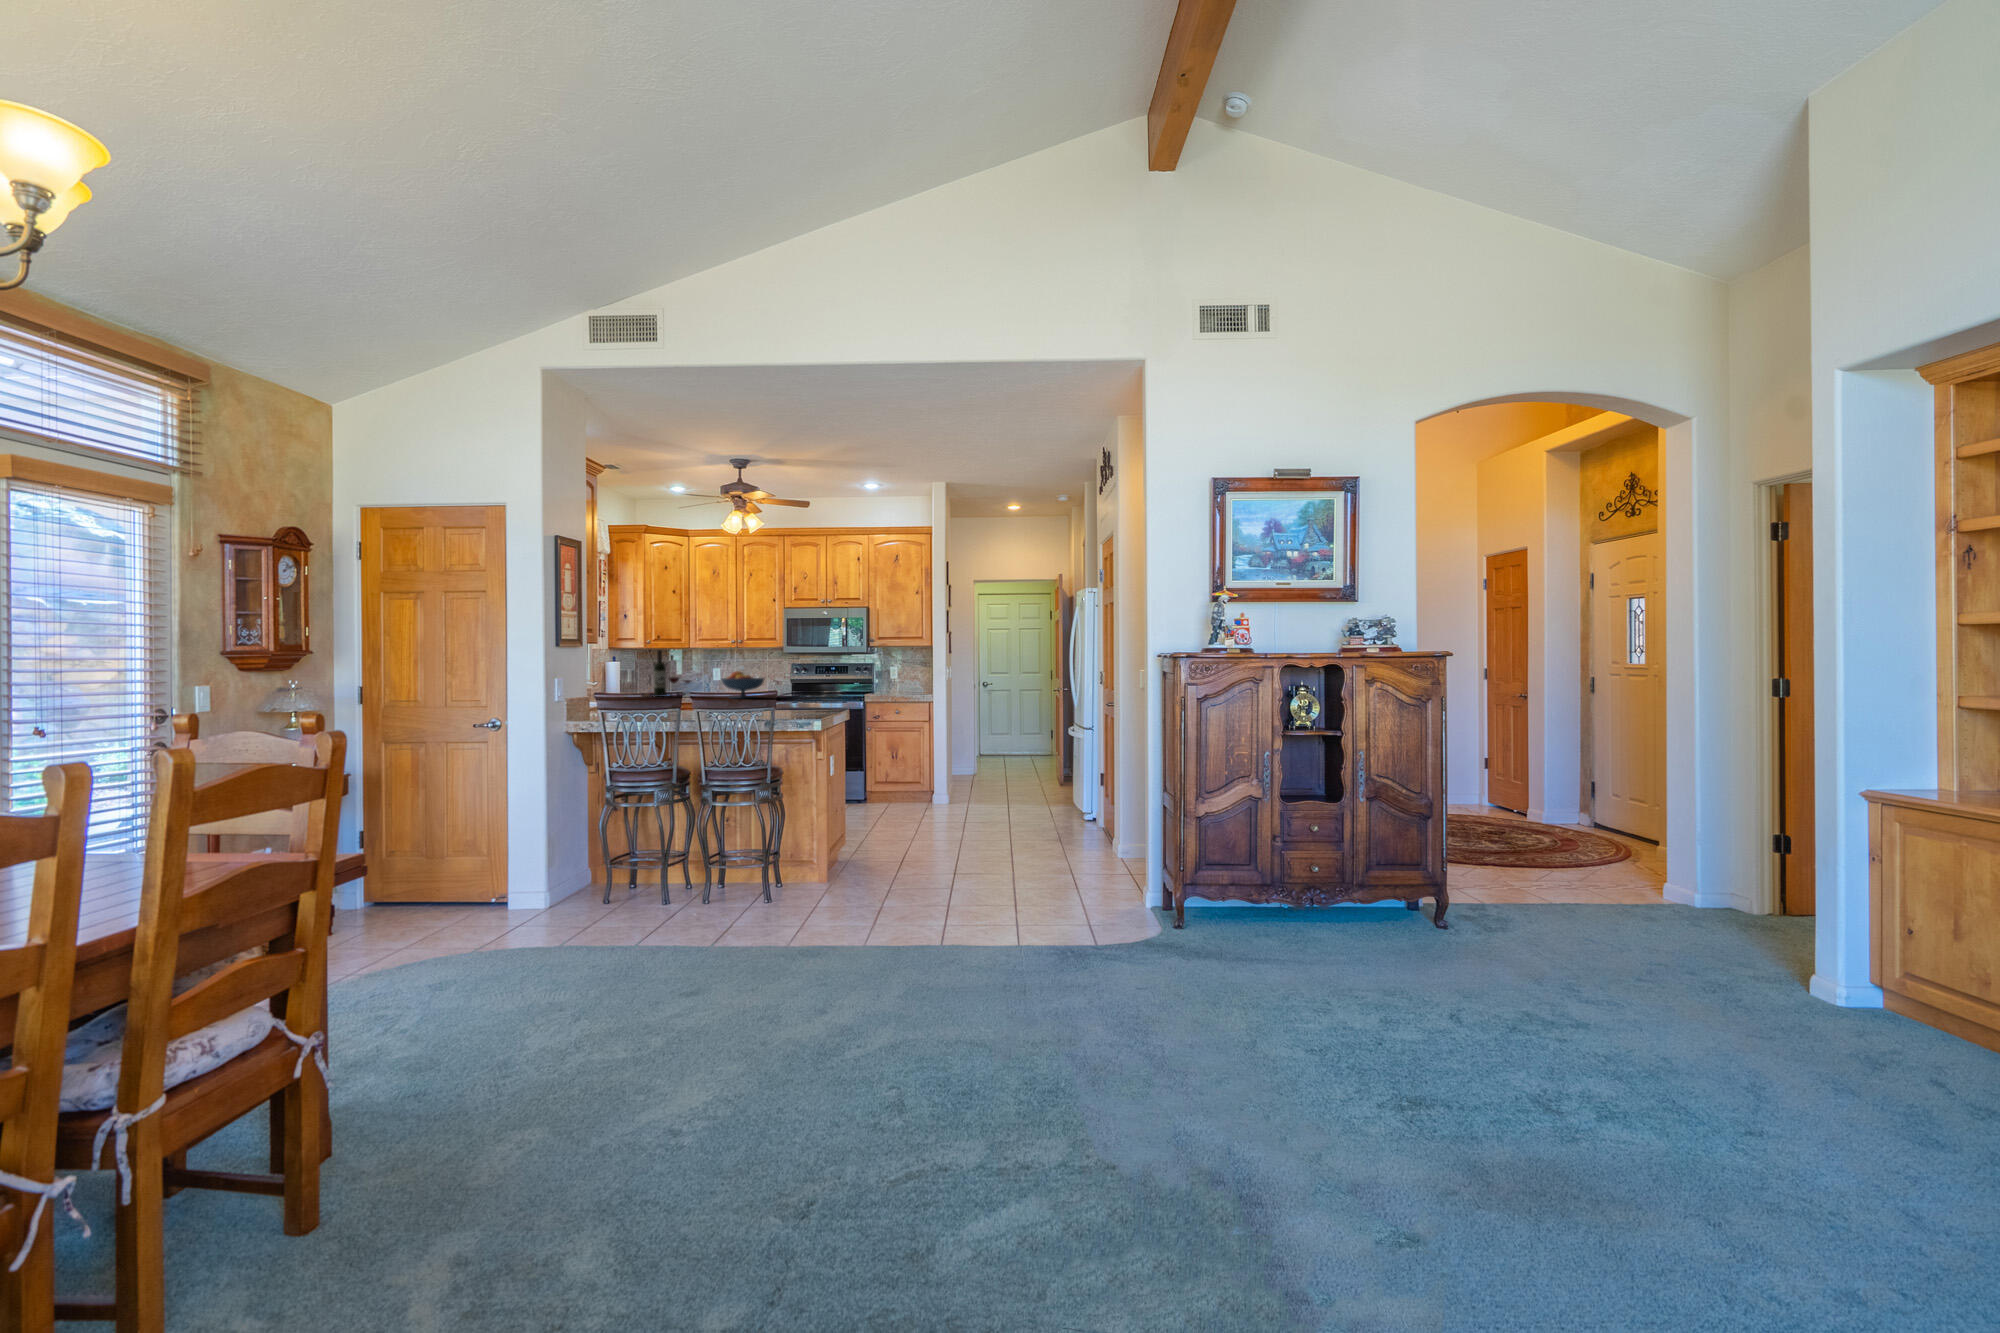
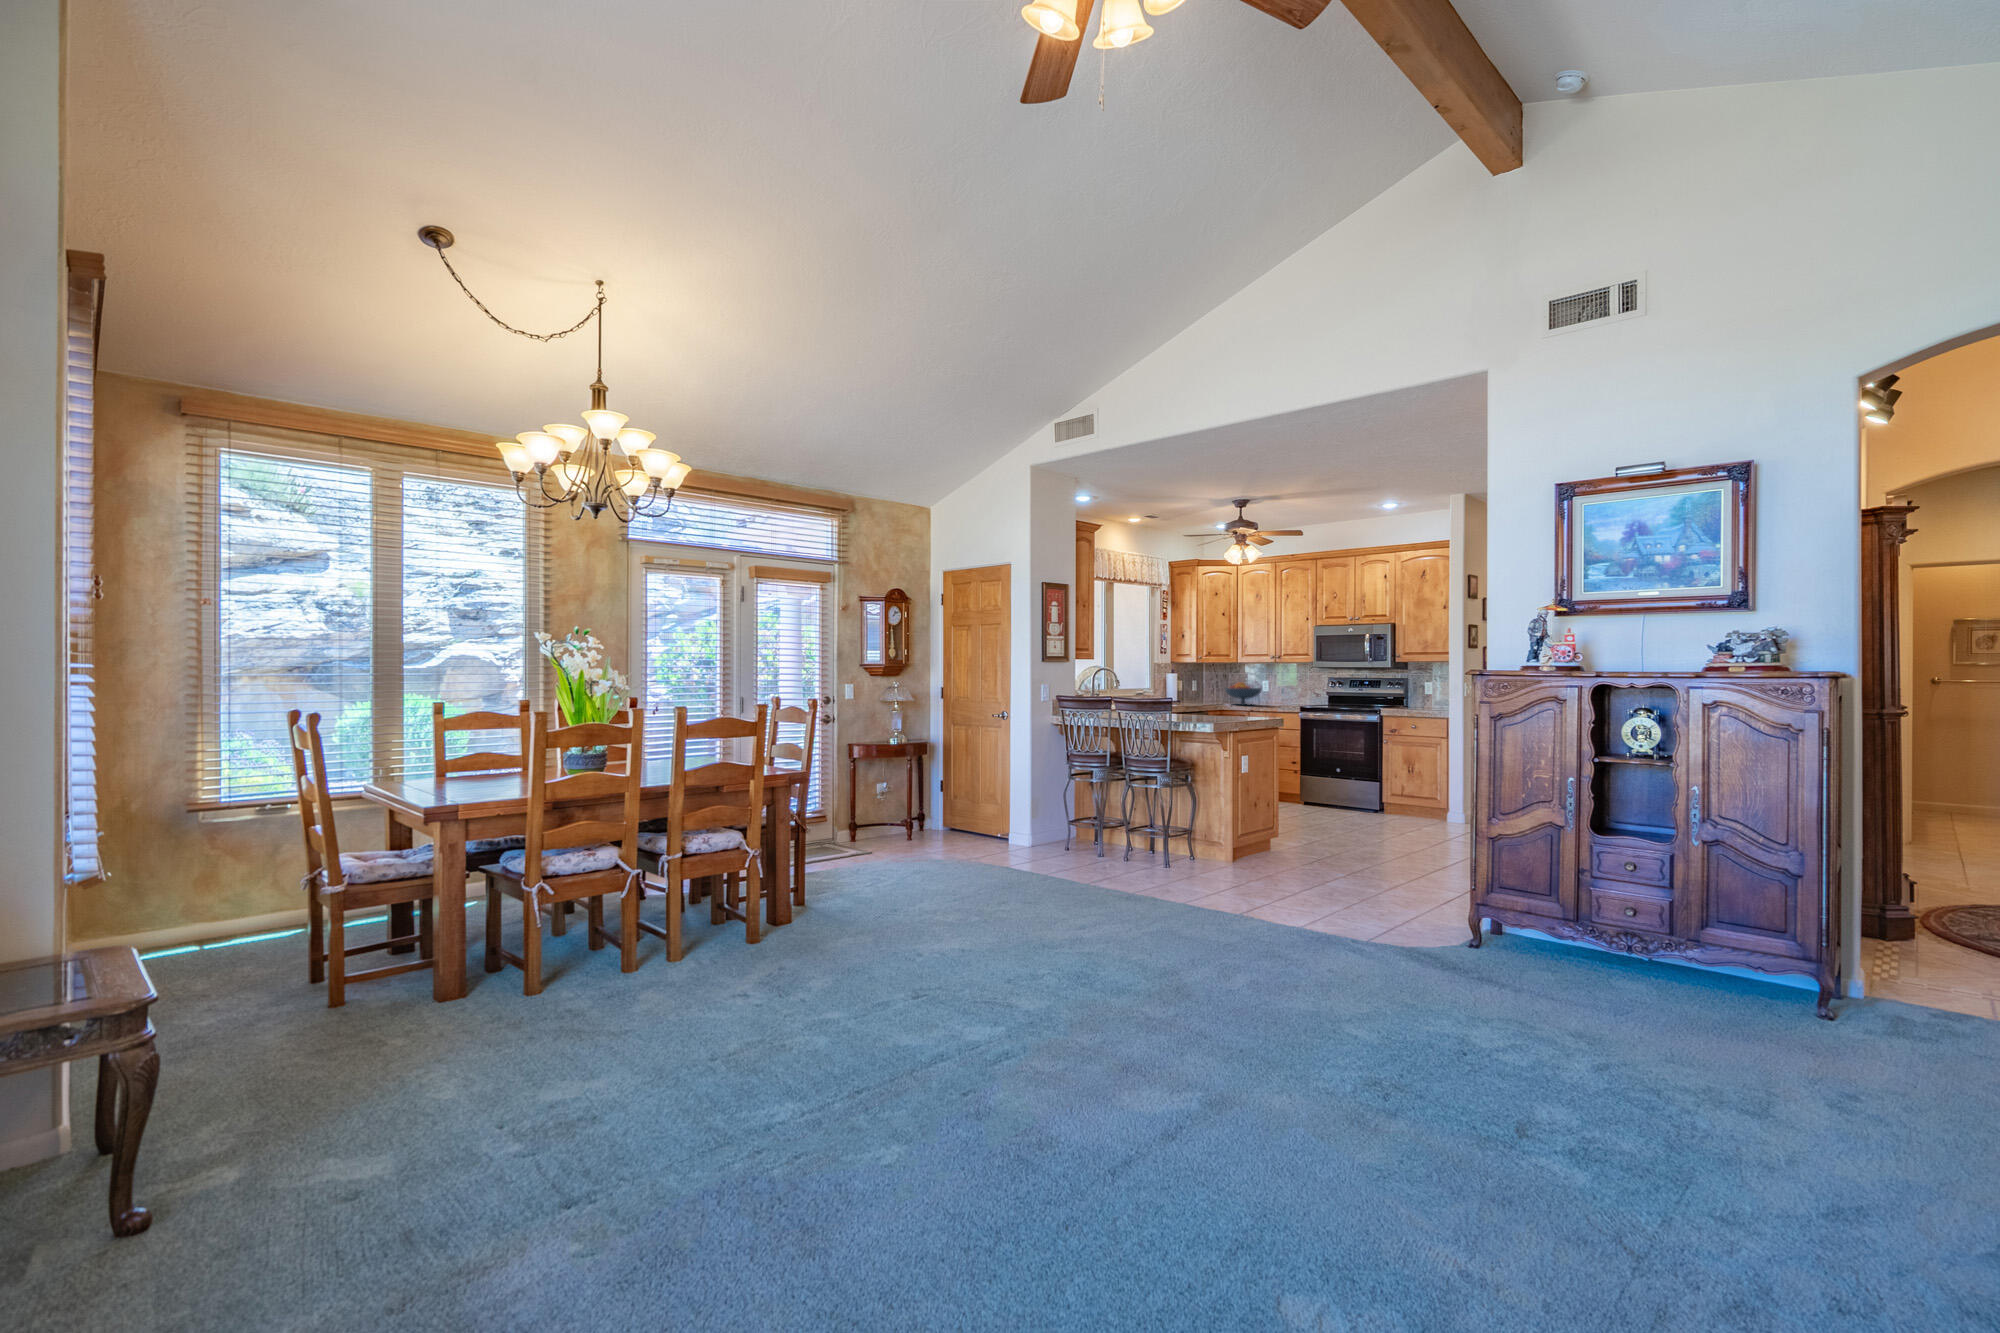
wine bottle: present [642,650,691,697] -> none [1166,664,1206,702]

